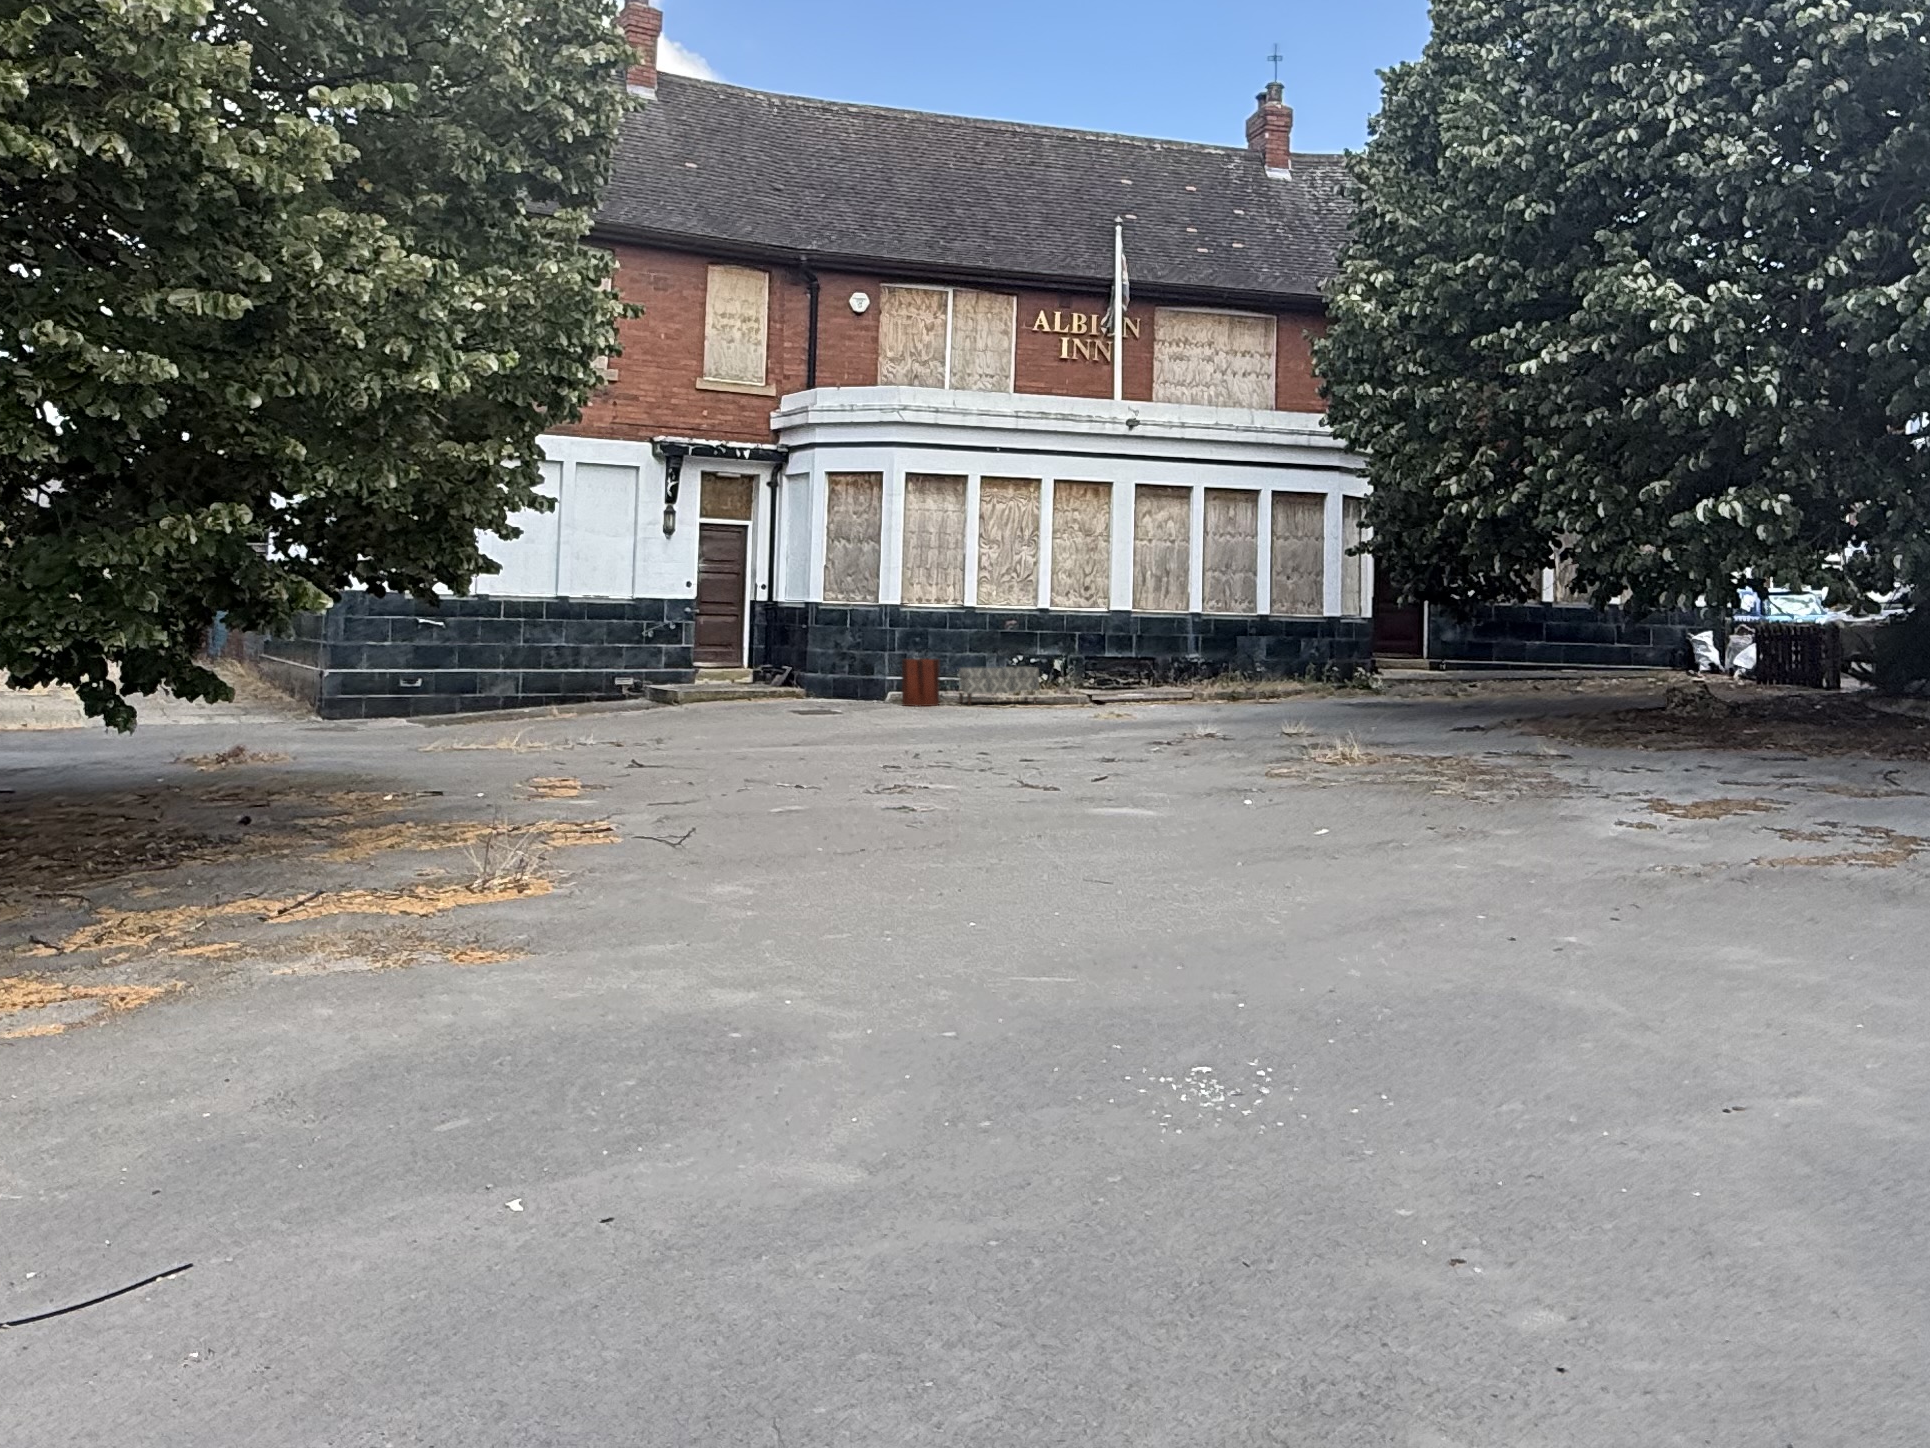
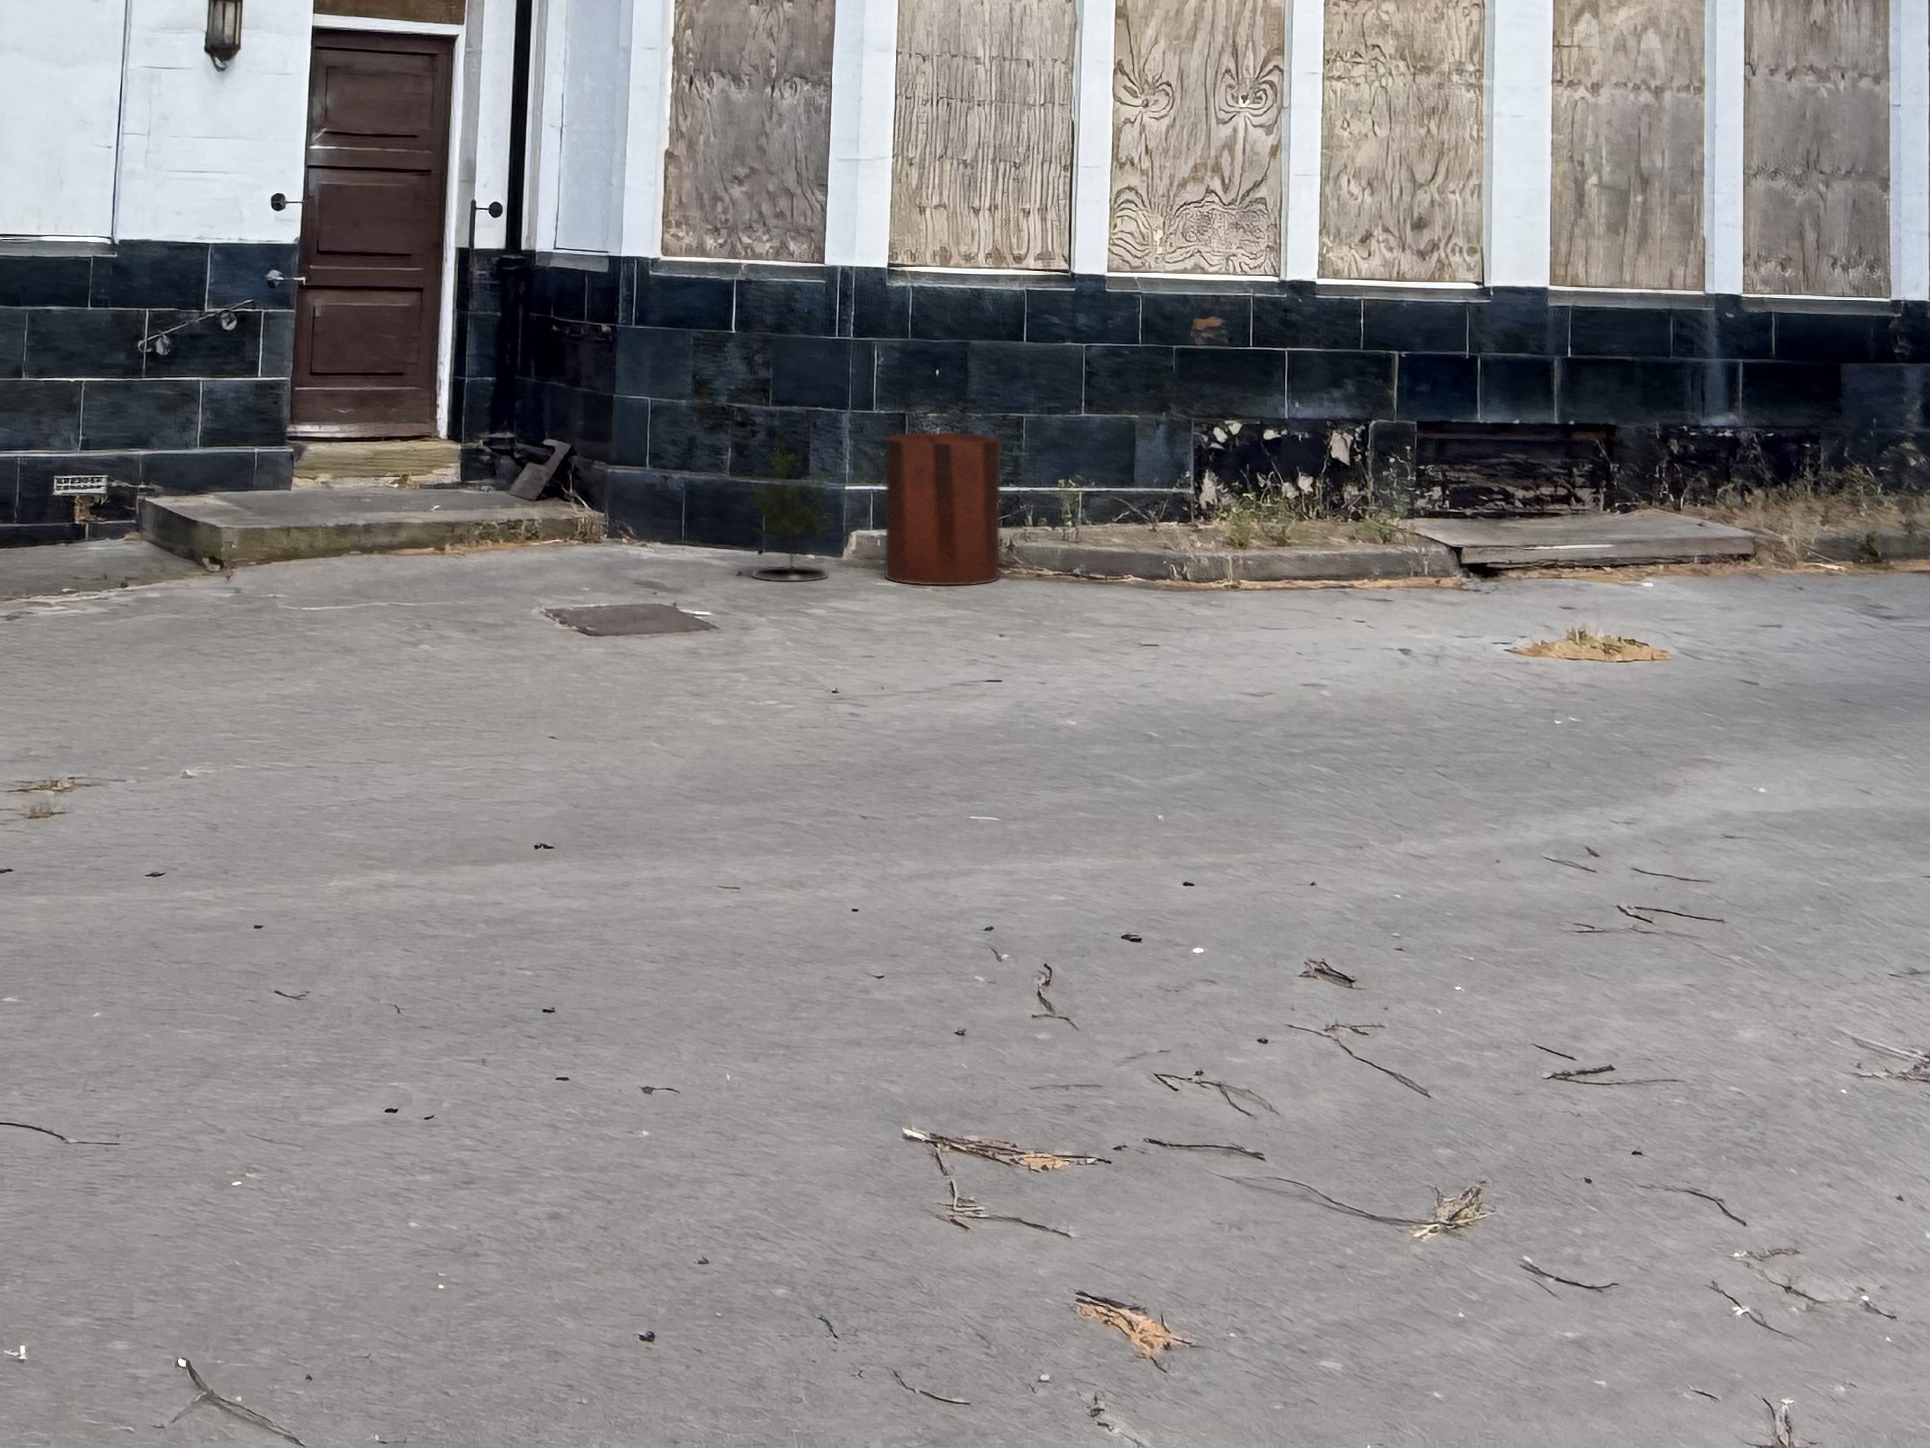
potted tree: none [855,659,885,706] -> present [752,440,833,581]
bench: present [959,667,1039,705] -> none [1050,455,1297,579]

